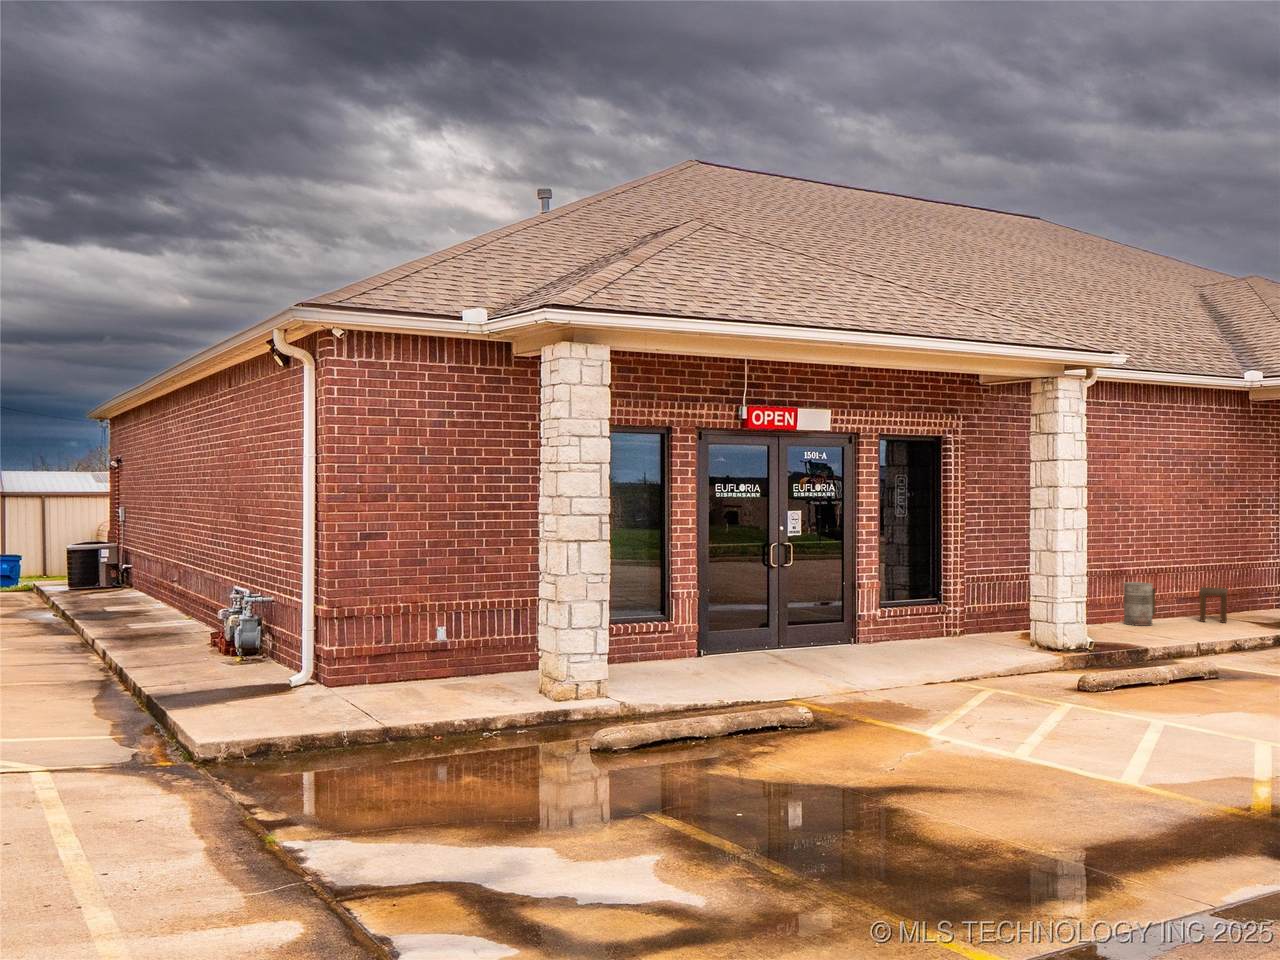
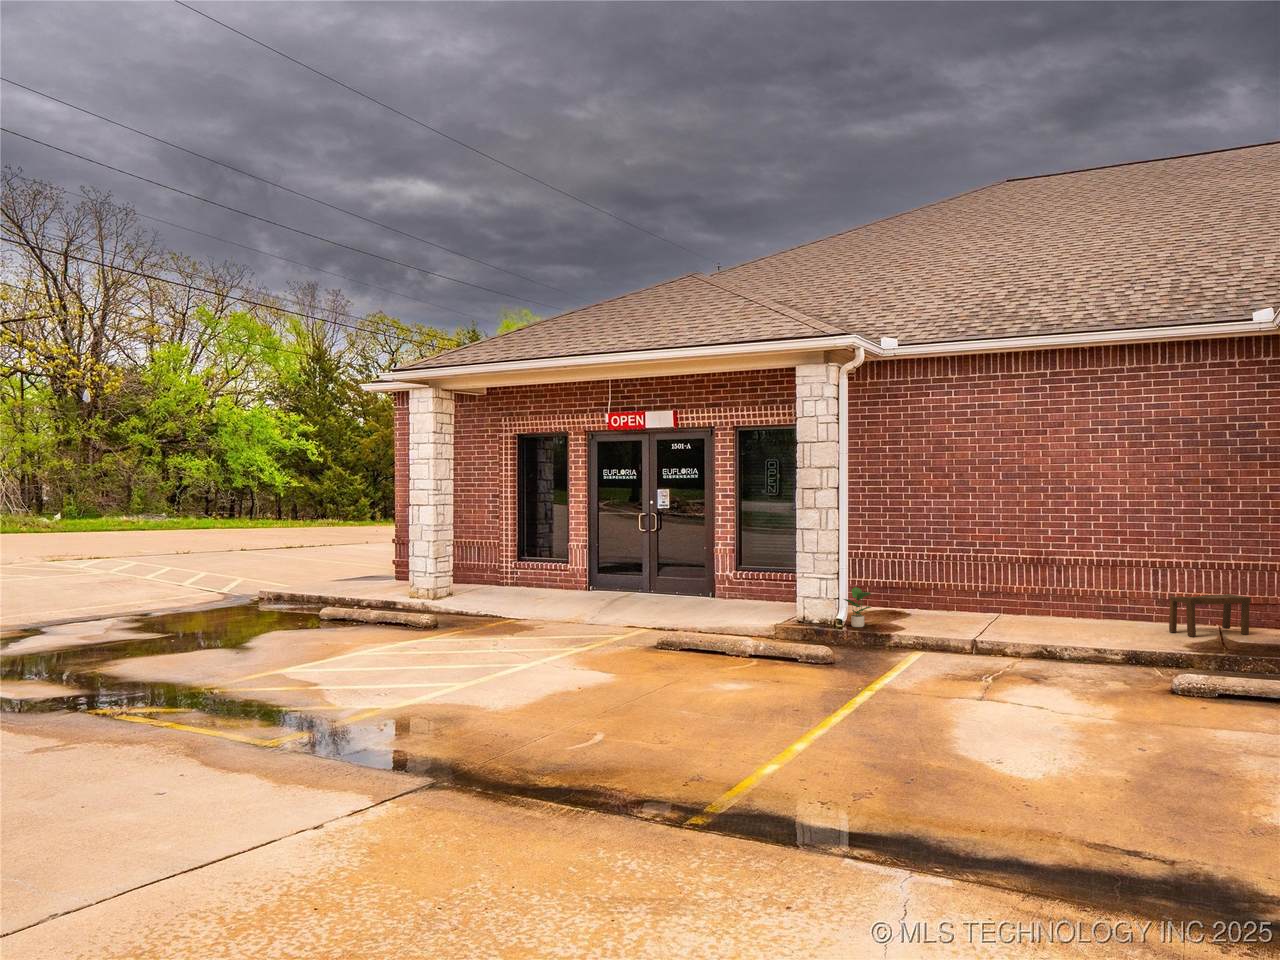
trash can: present [1124,582,1156,626] -> none [1055,576,1102,625]
potted plant: none [1081,608,1111,649] -> present [844,587,871,627]

